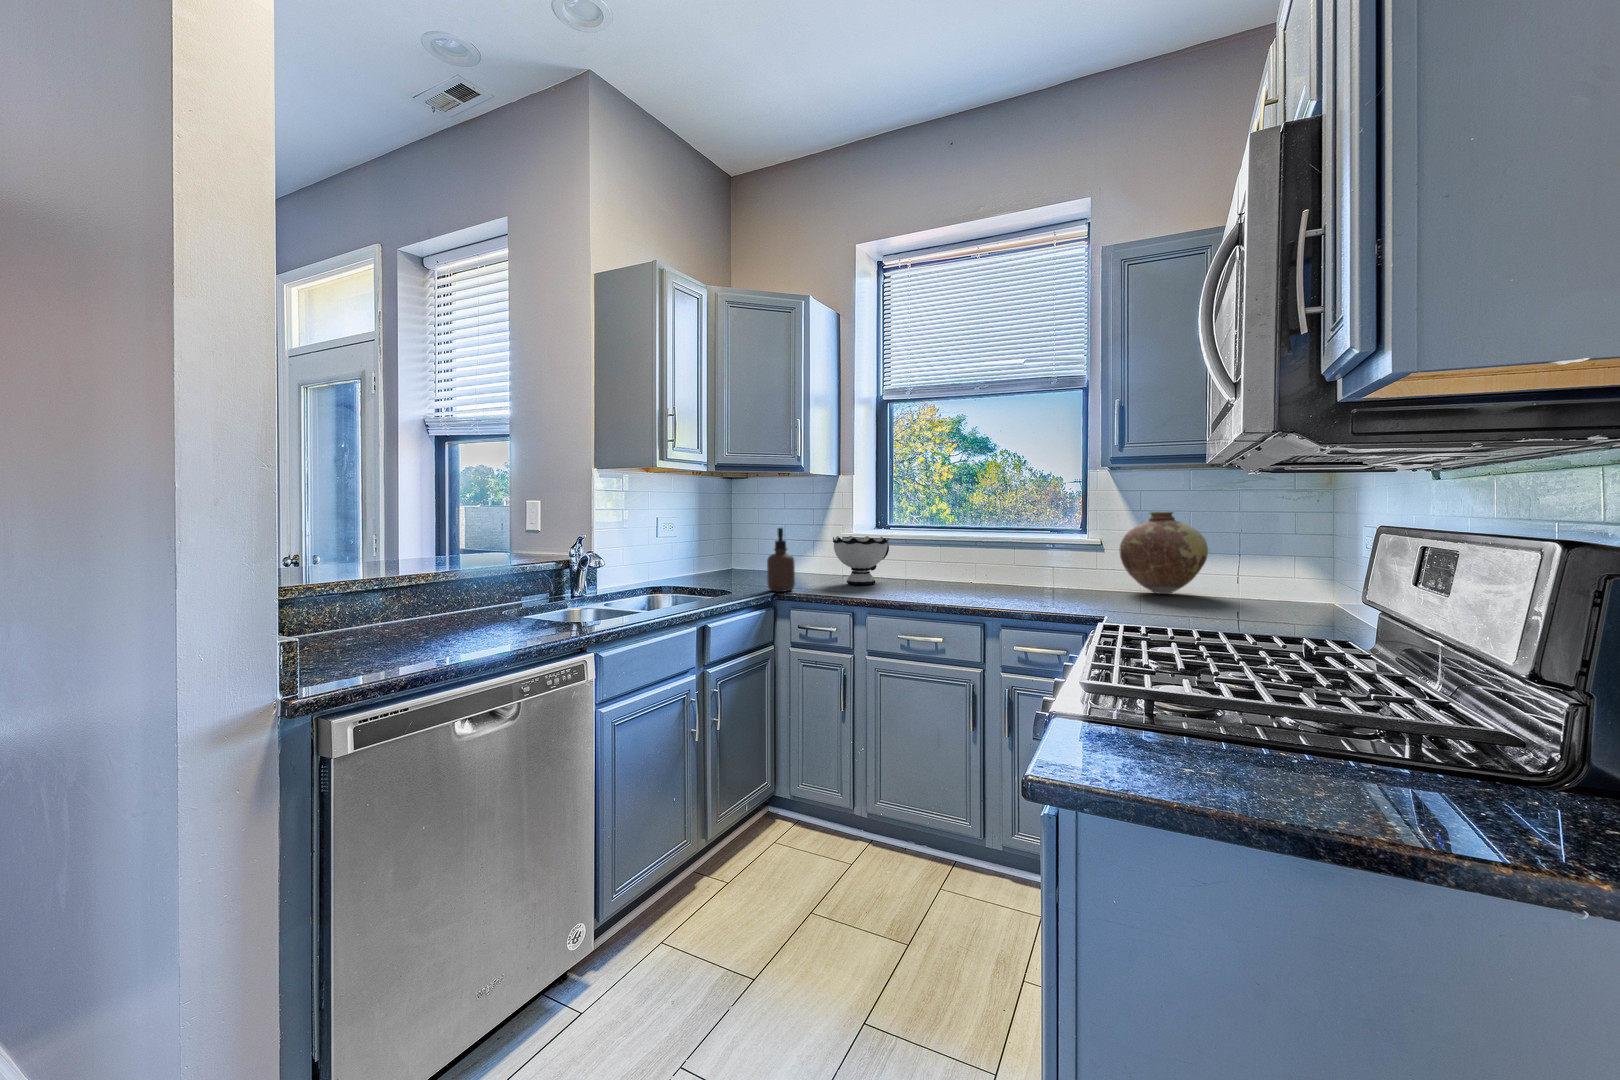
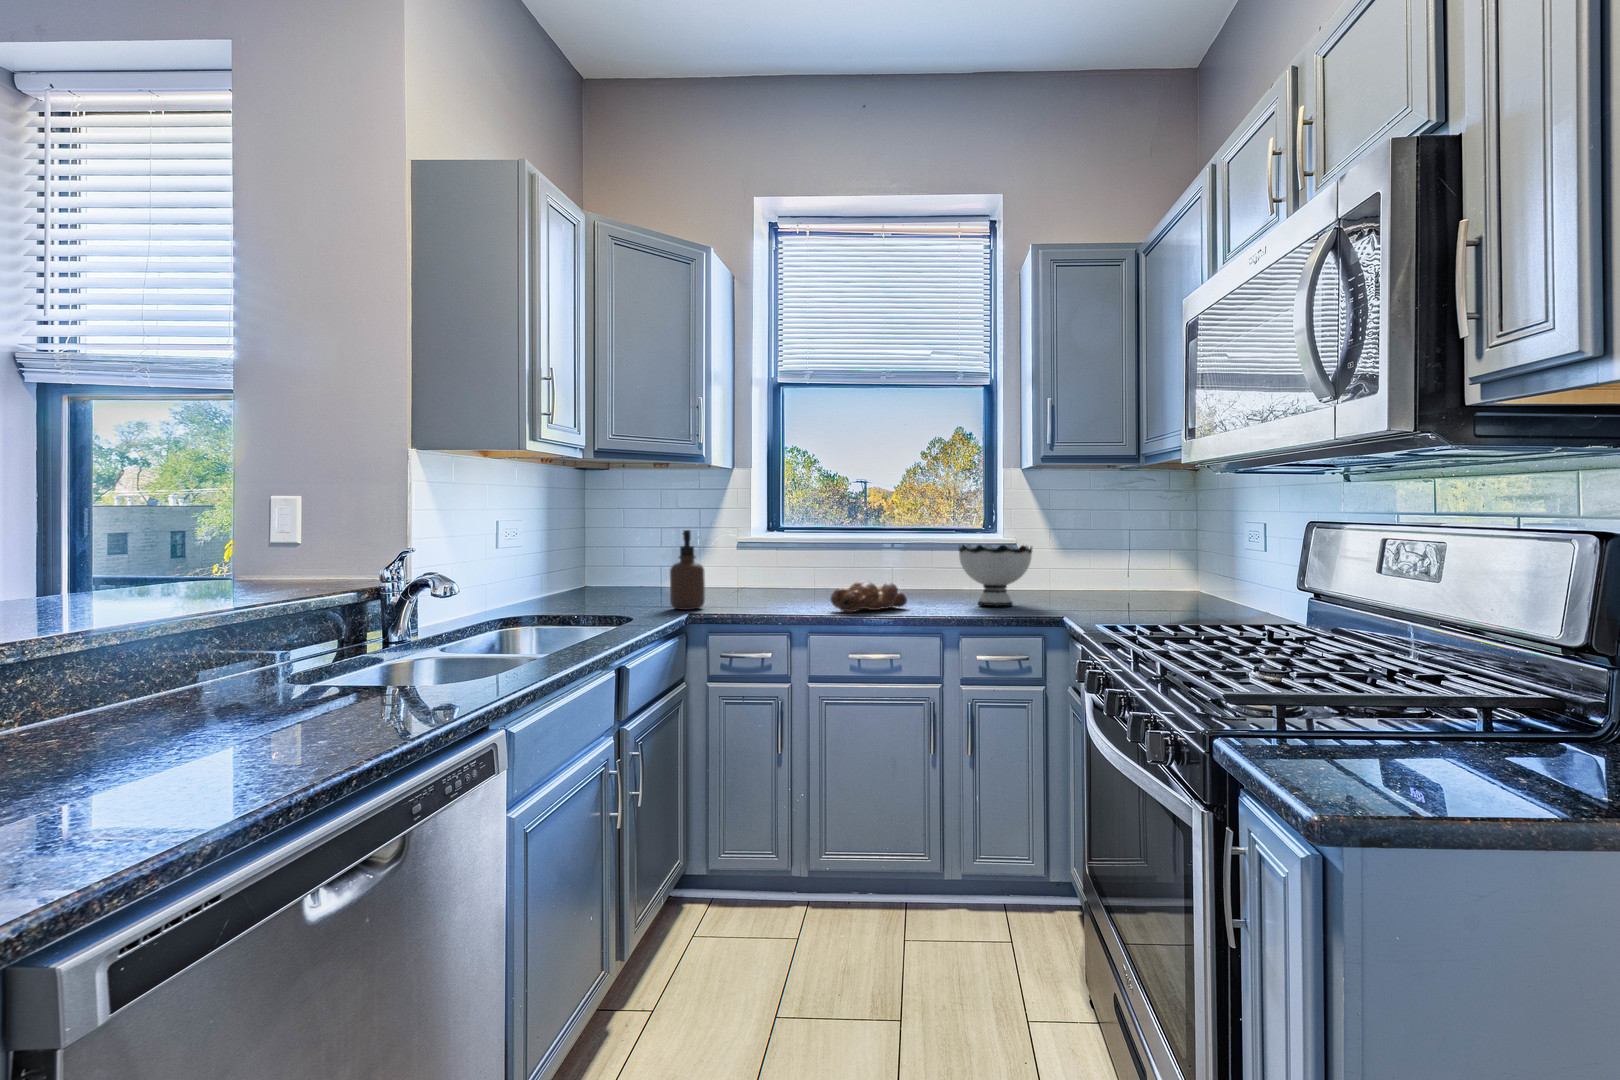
vase: present [1120,512,1208,594] -> none [1060,513,1146,600]
bowl: present [833,536,889,585] -> present [959,545,1032,606]
bread loaf: none [889,572,960,601] -> present [830,581,907,612]

